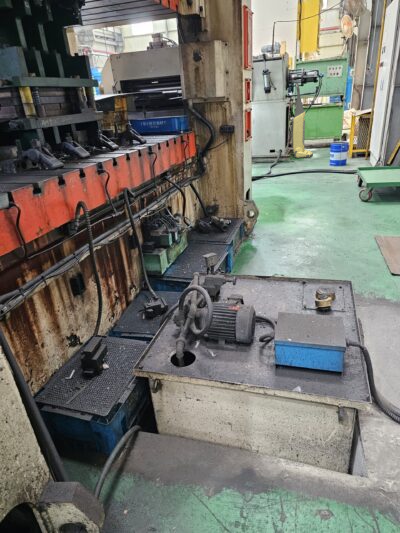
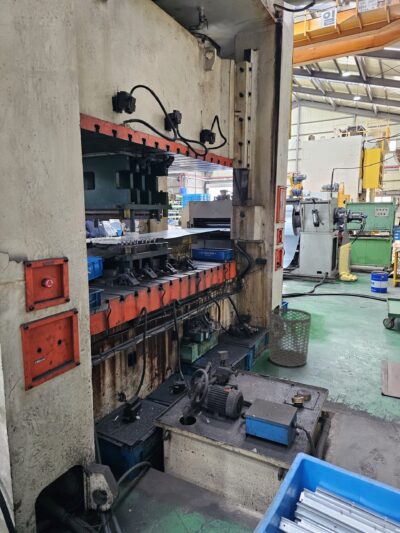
waste bin: none [243,188,296,258] -> present [268,308,311,367]

